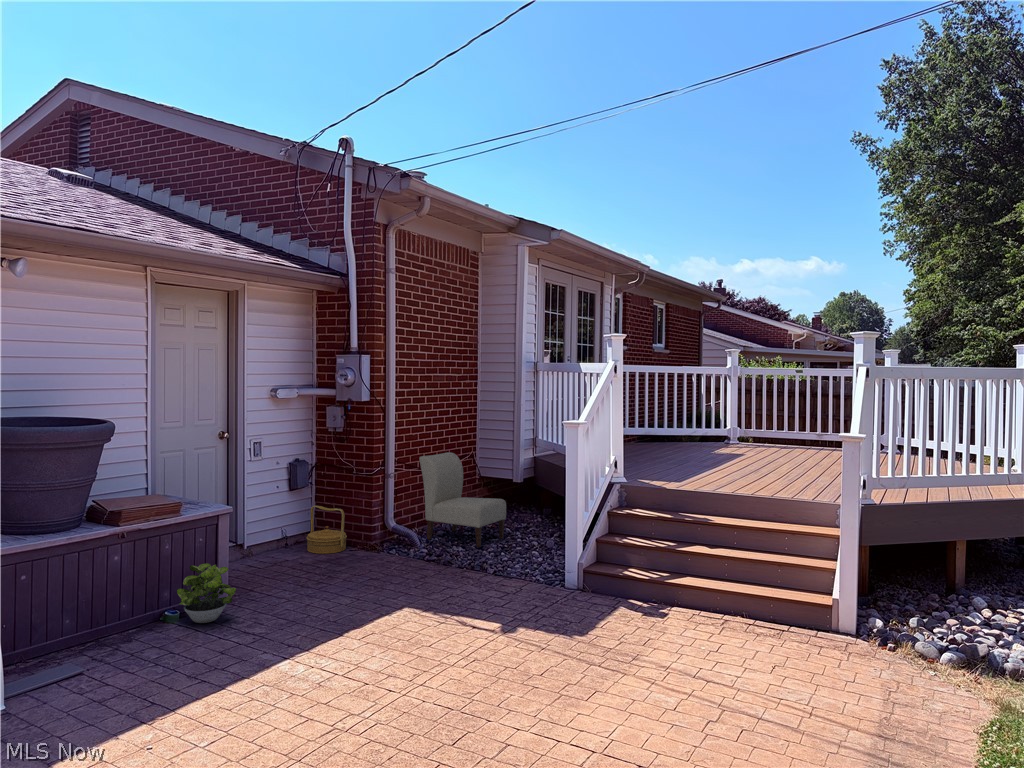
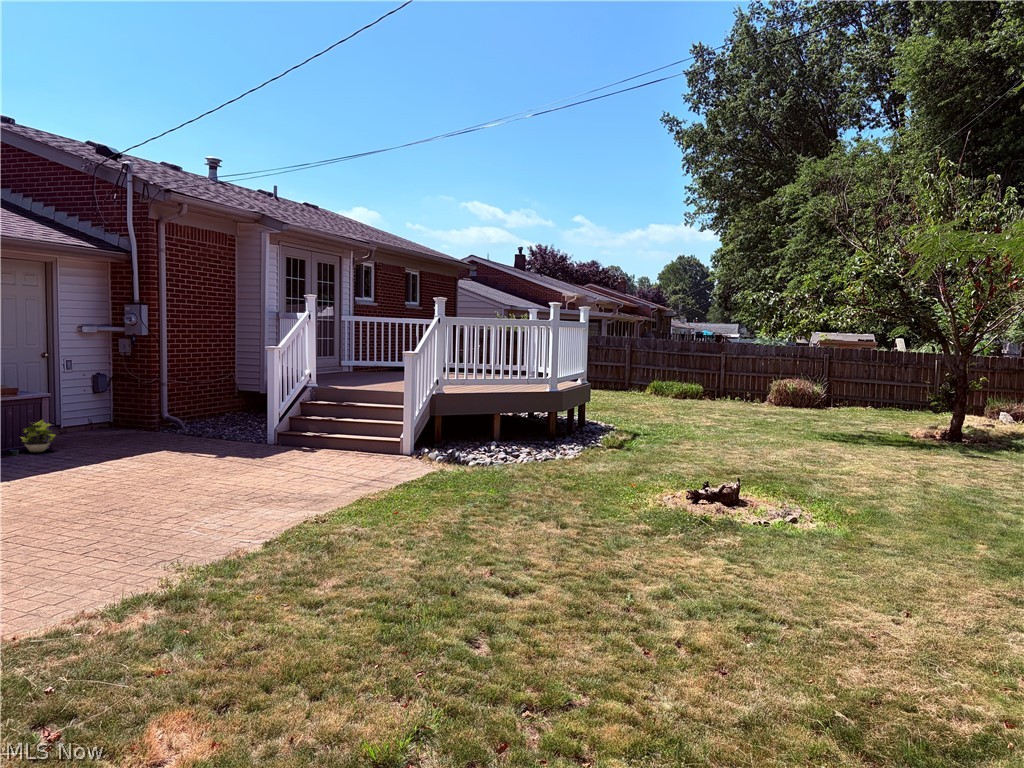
chair: present [419,452,506,547] -> none [187,371,247,429]
woven basket: present [307,506,347,554] -> none [106,402,134,431]

